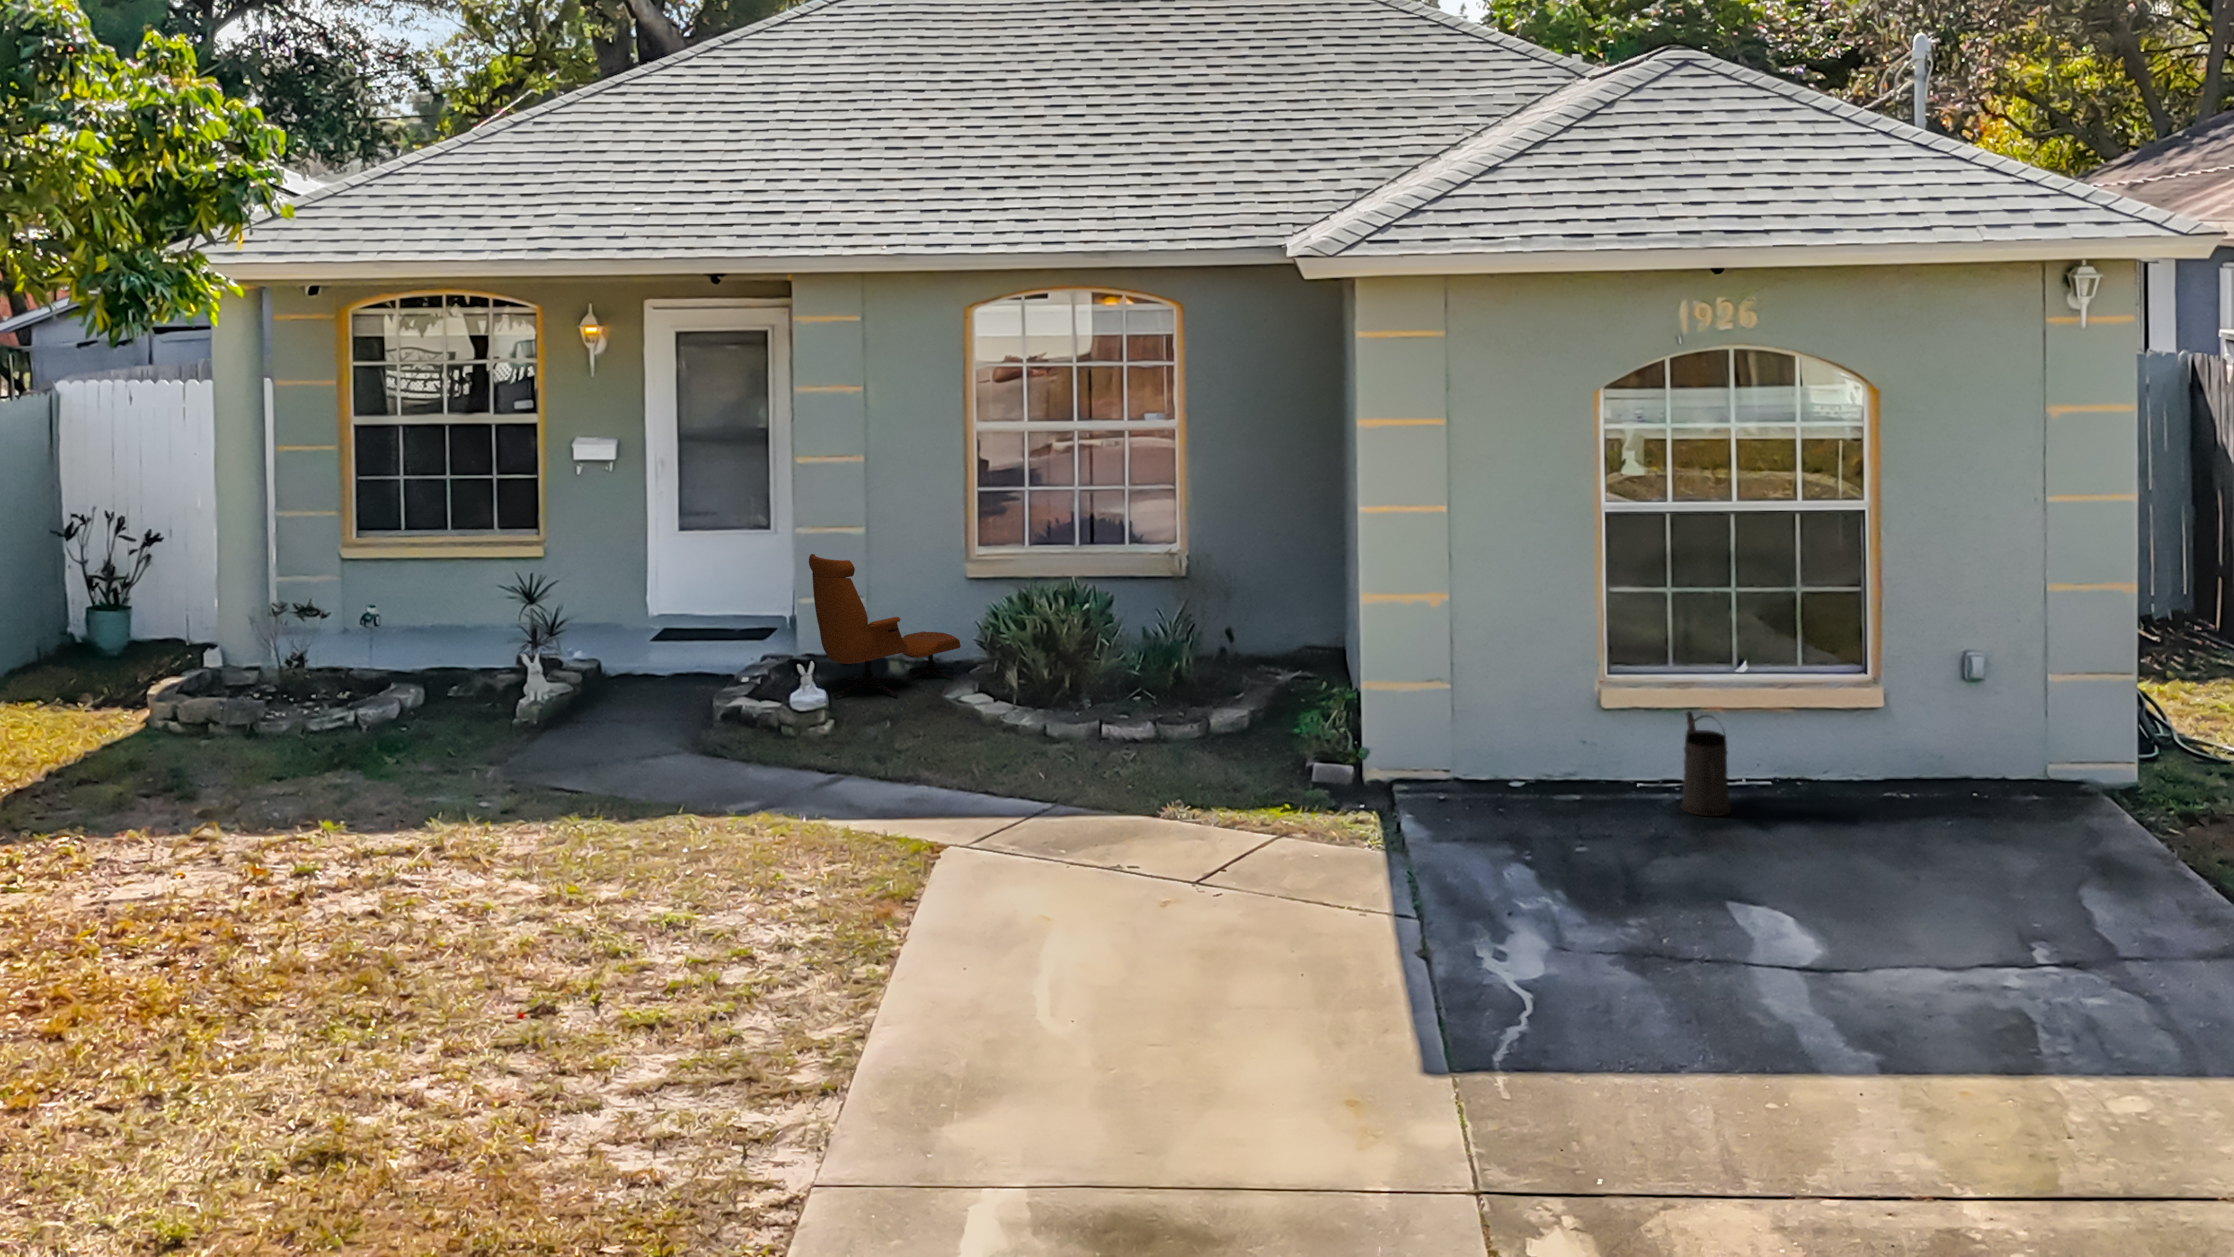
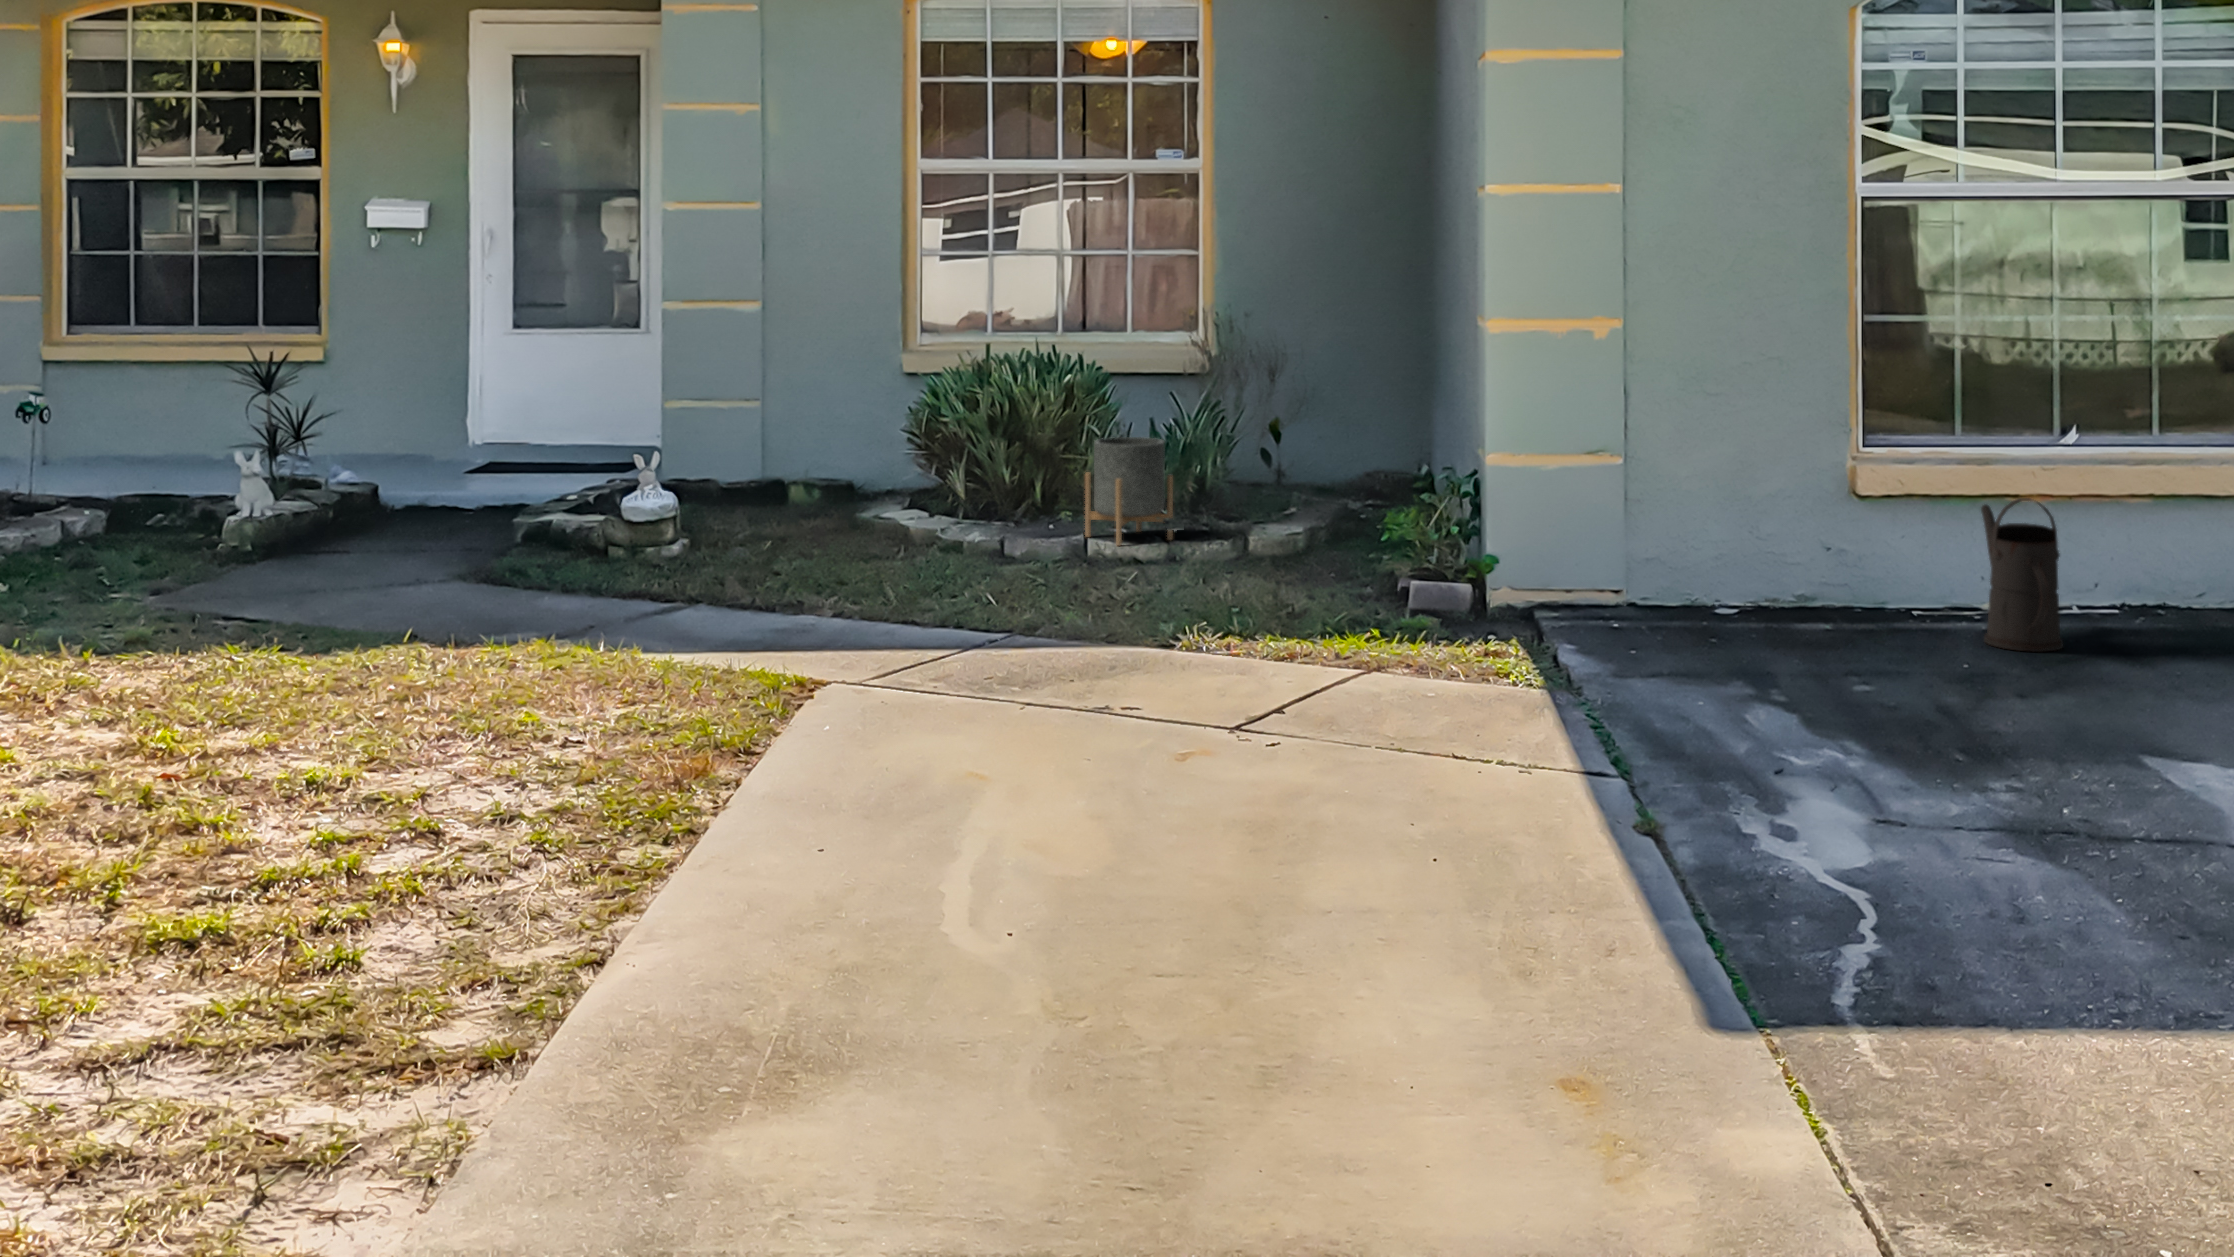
lounge chair: present [809,554,961,699] -> none [676,323,900,530]
planter: none [1093,634,1154,714] -> present [1085,437,1173,546]

